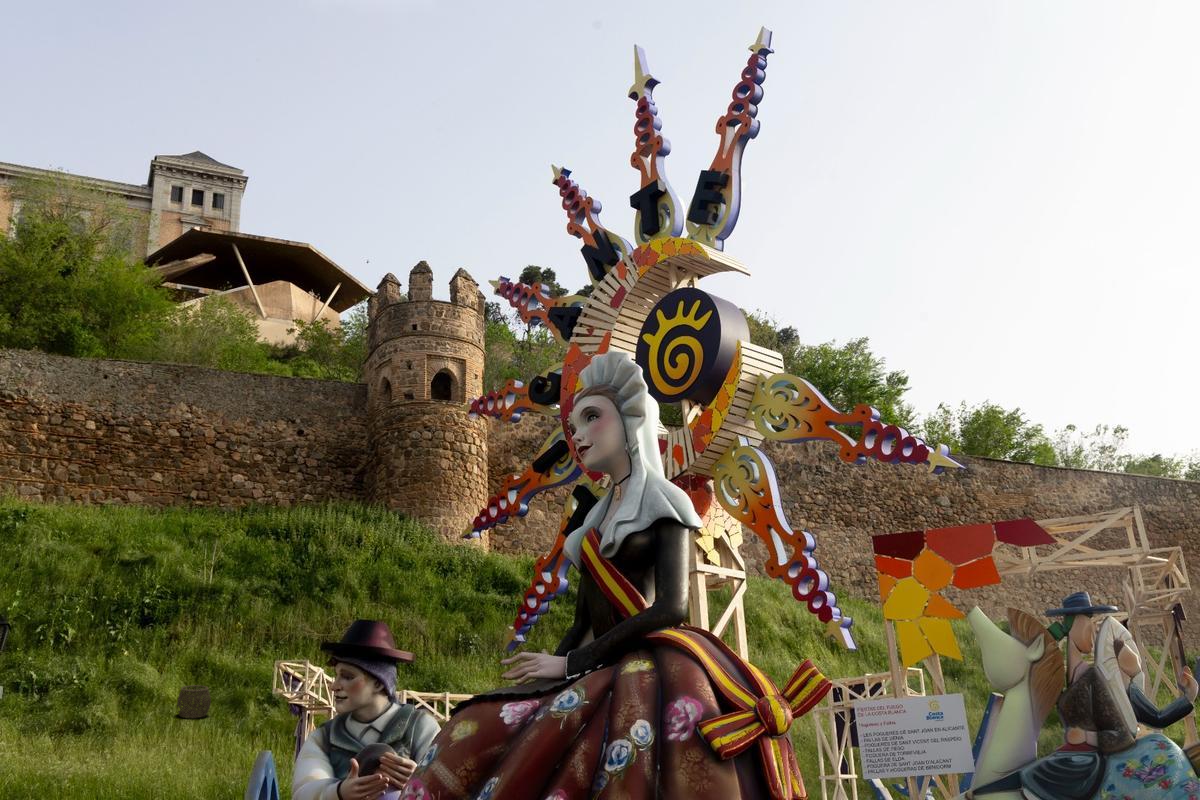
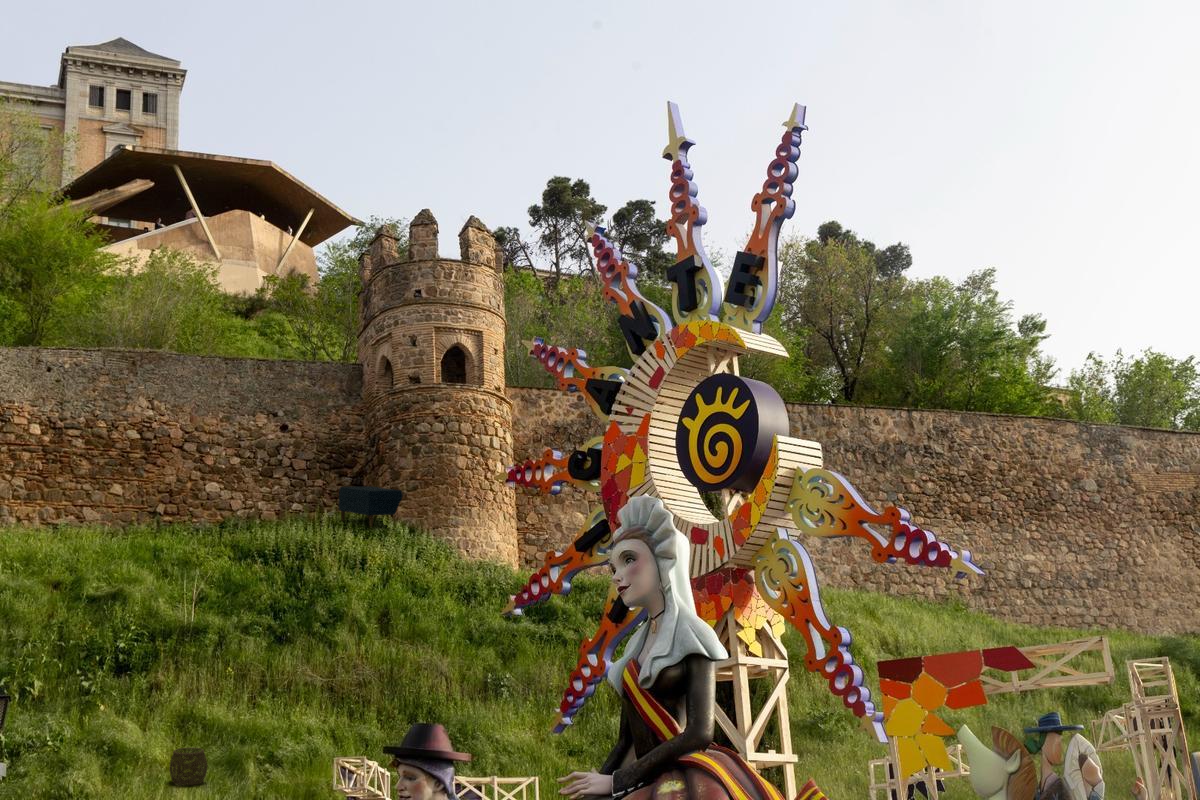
bench: none [342,481,394,514] -> present [338,486,403,527]

